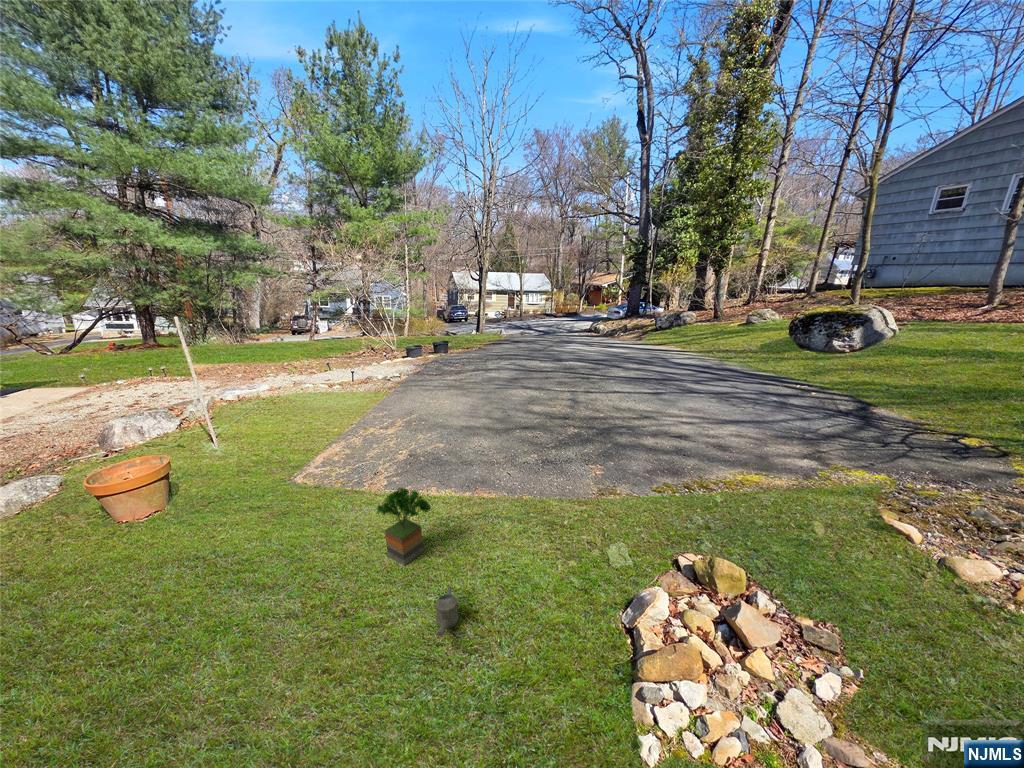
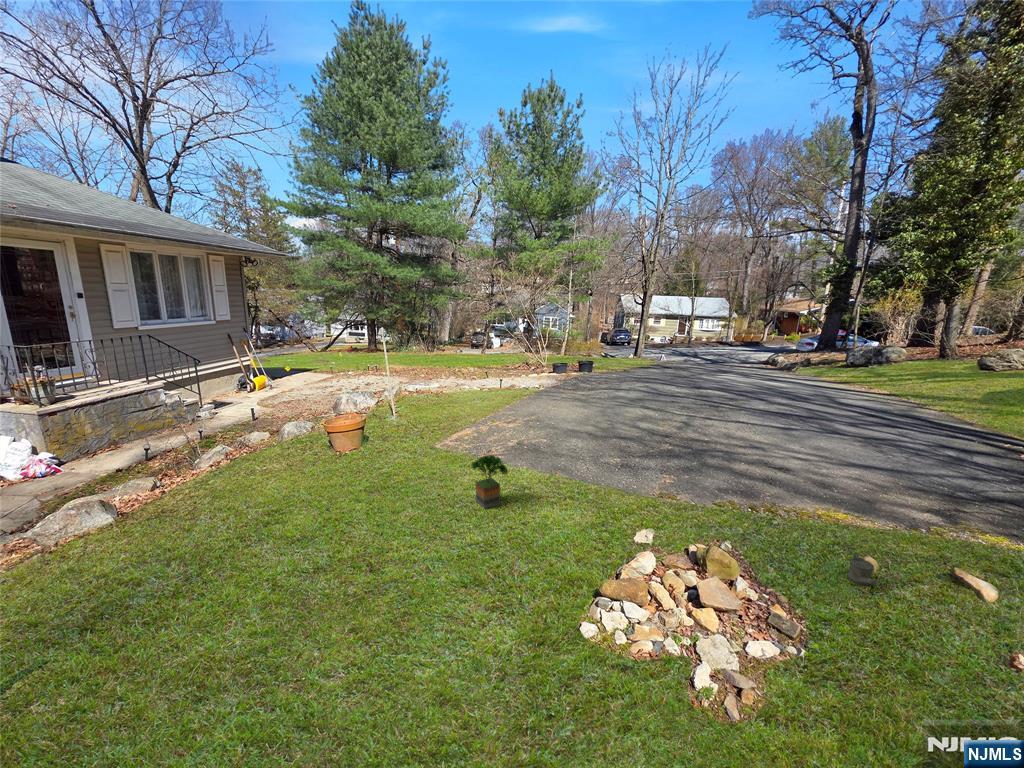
watering can: present [435,586,459,636] -> present [848,553,878,586]

